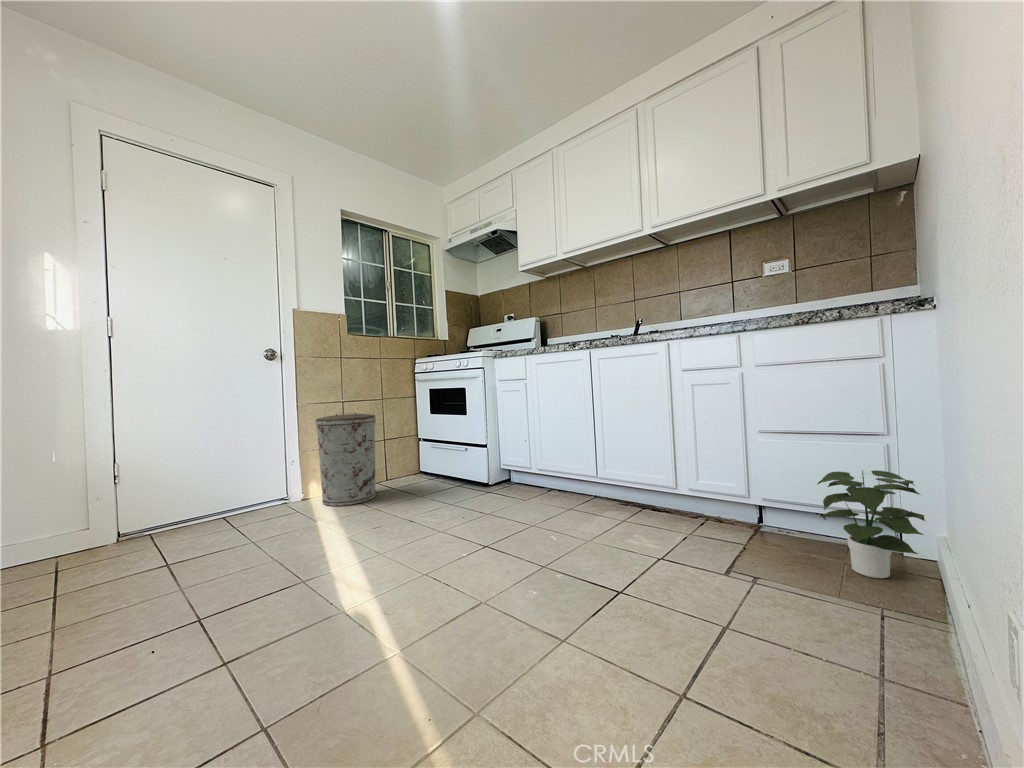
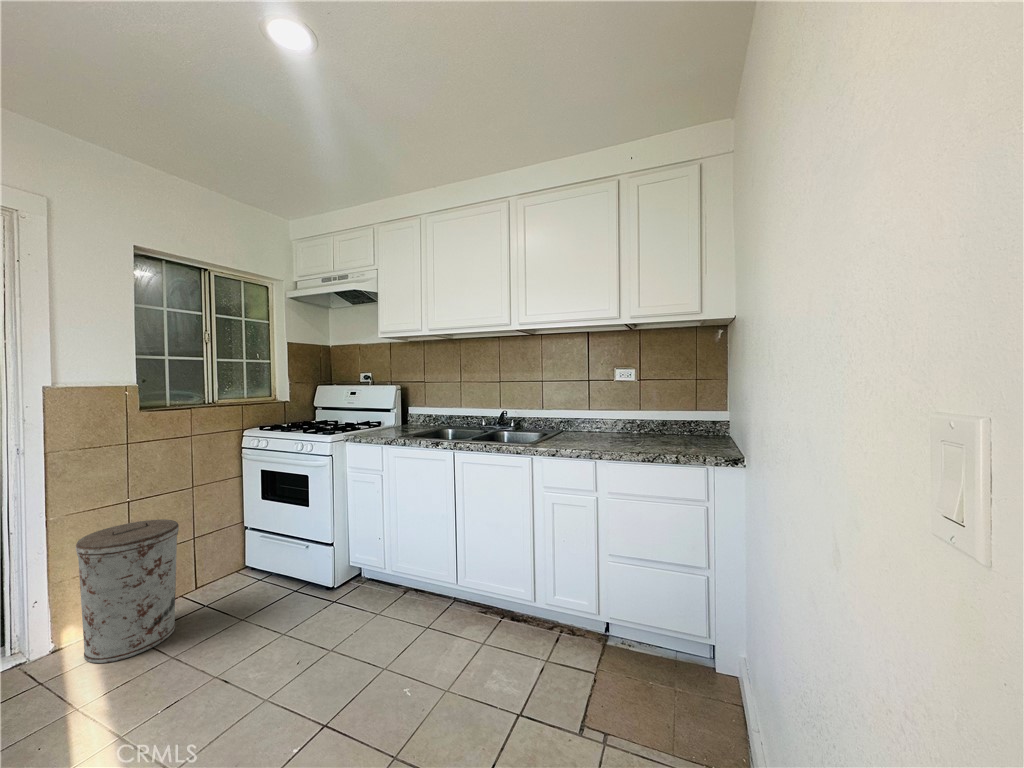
potted plant: present [817,470,925,578] -> none [657,609,736,712]

